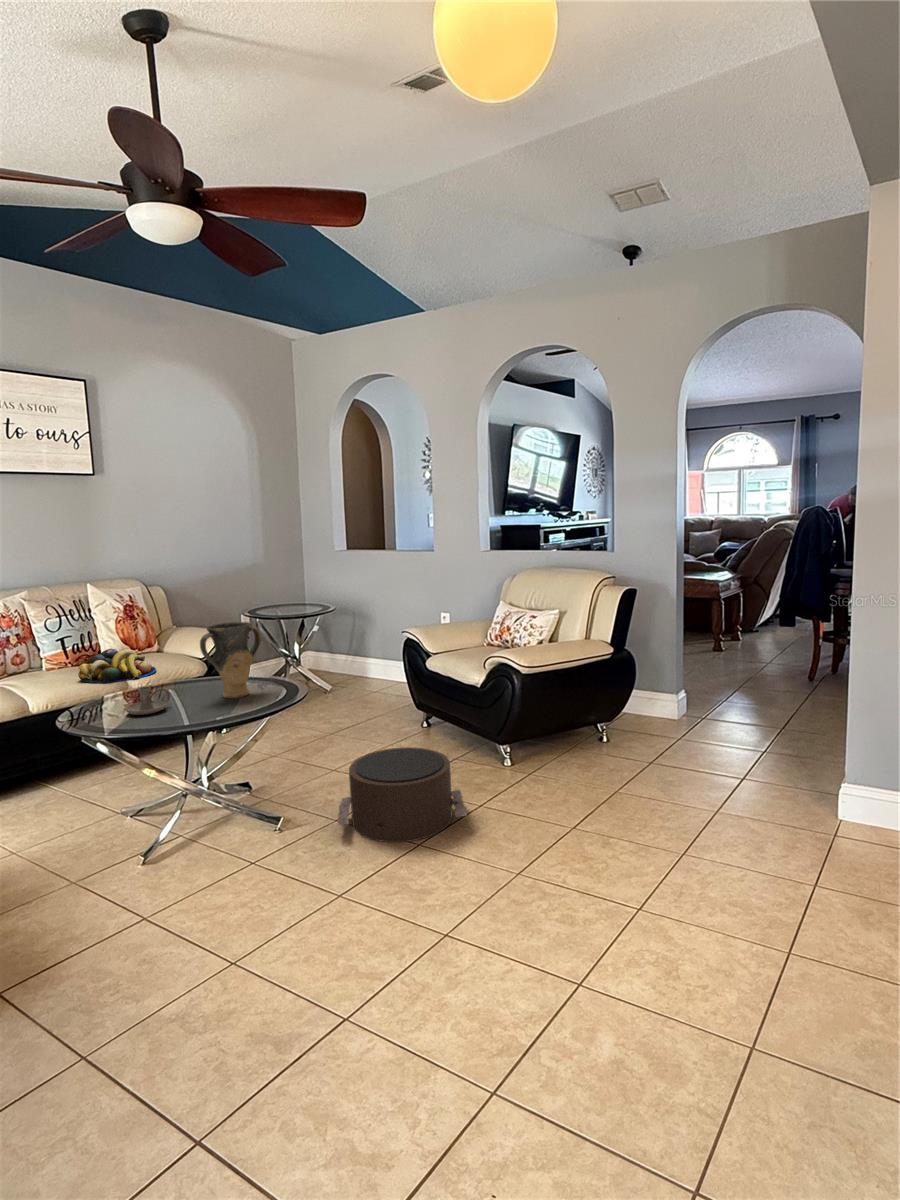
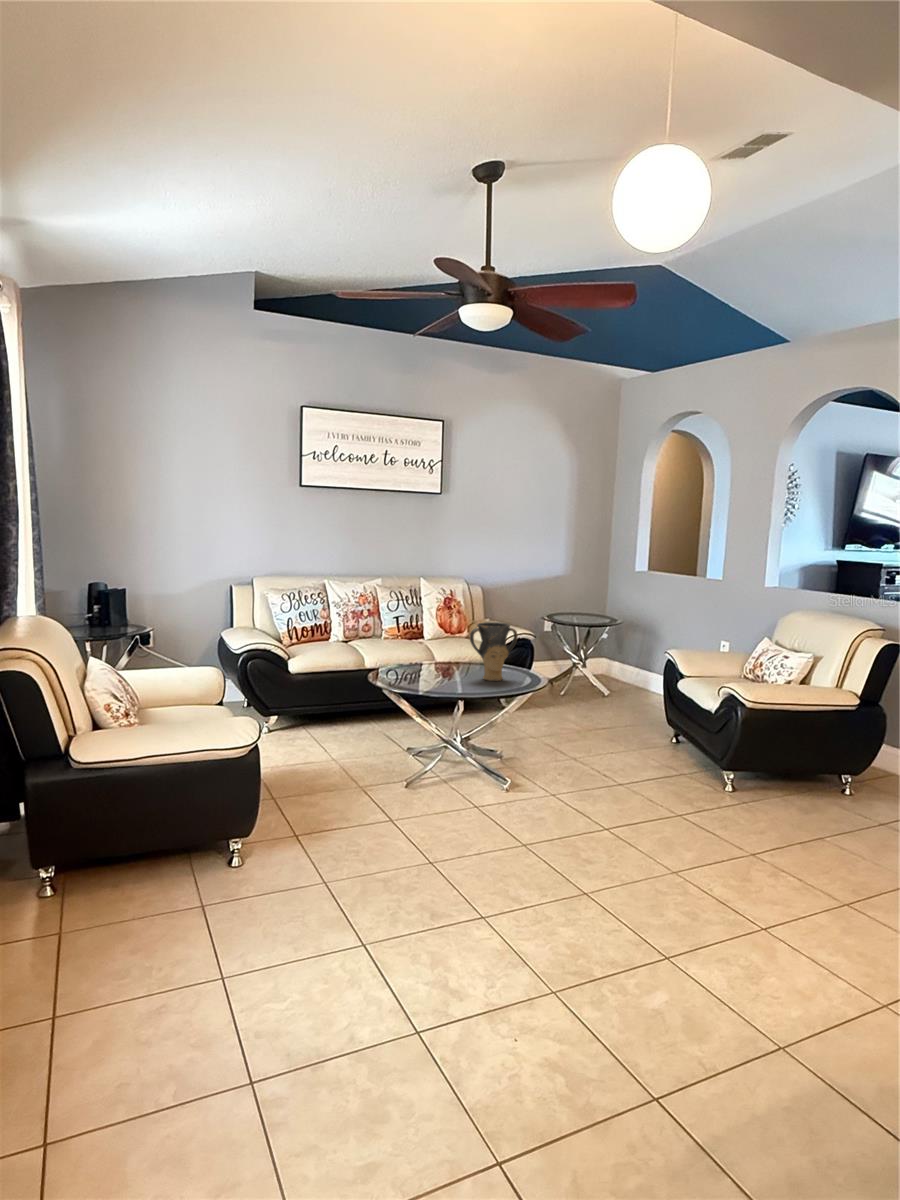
fruit bowl: present [78,649,156,683] -> none [401,630,454,656]
candle holder: present [126,687,170,715] -> none [413,660,445,680]
pouf: present [338,747,467,842] -> none [546,747,660,825]

